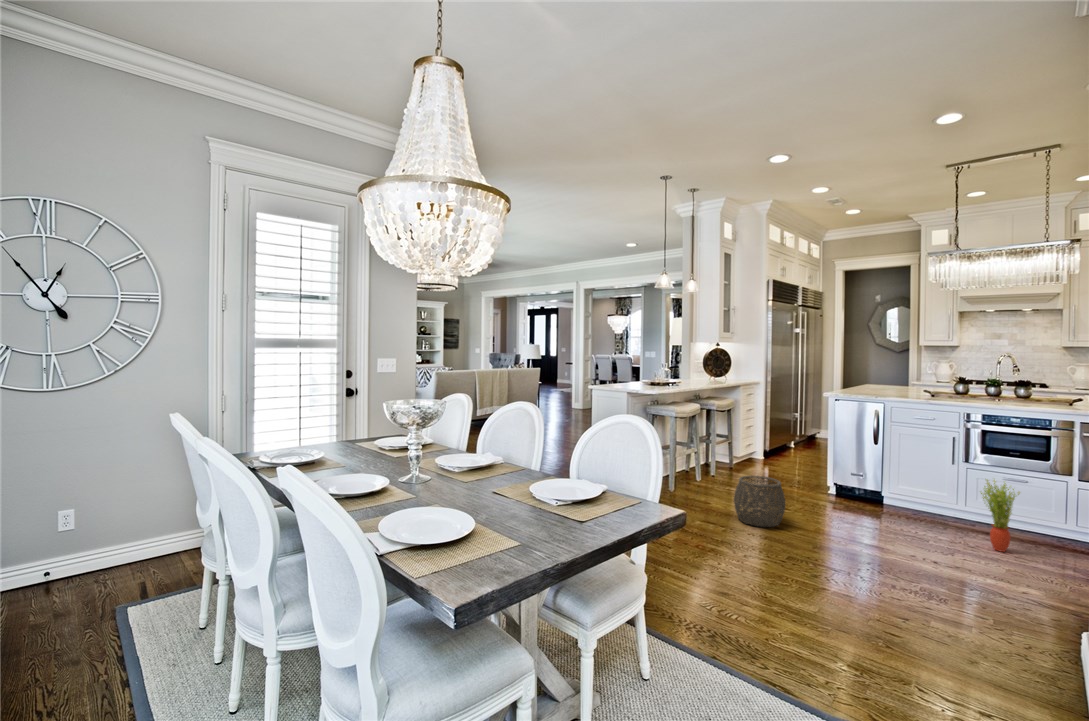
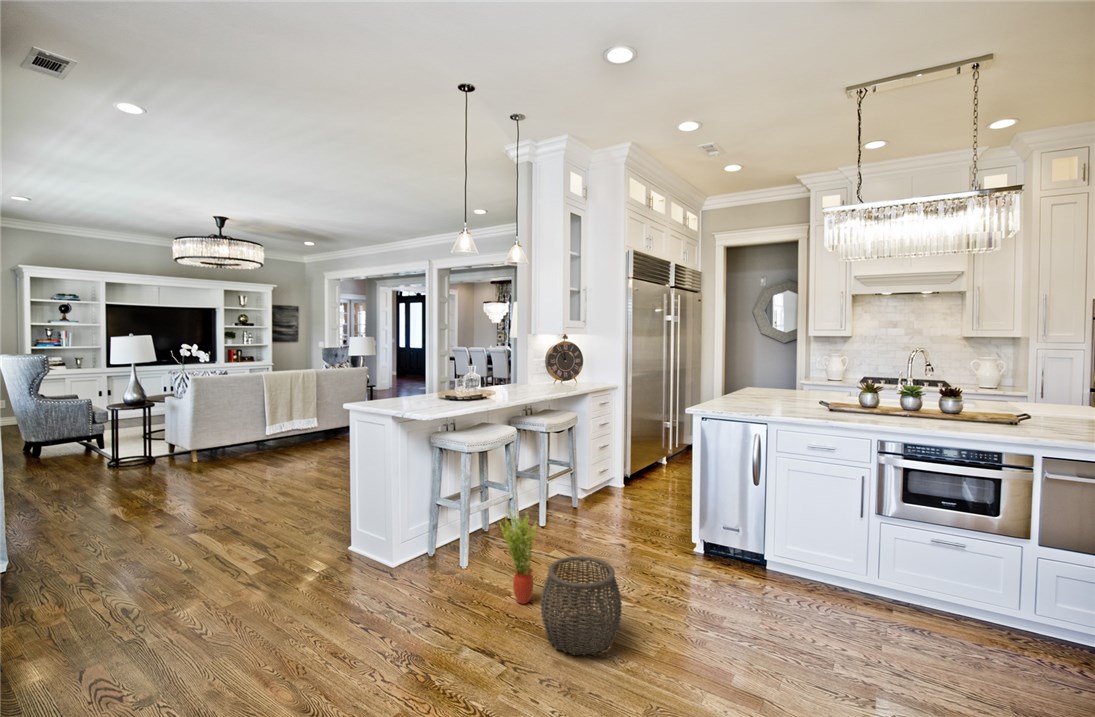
potted plant: present [981,480,1020,552] -> present [500,509,536,604]

